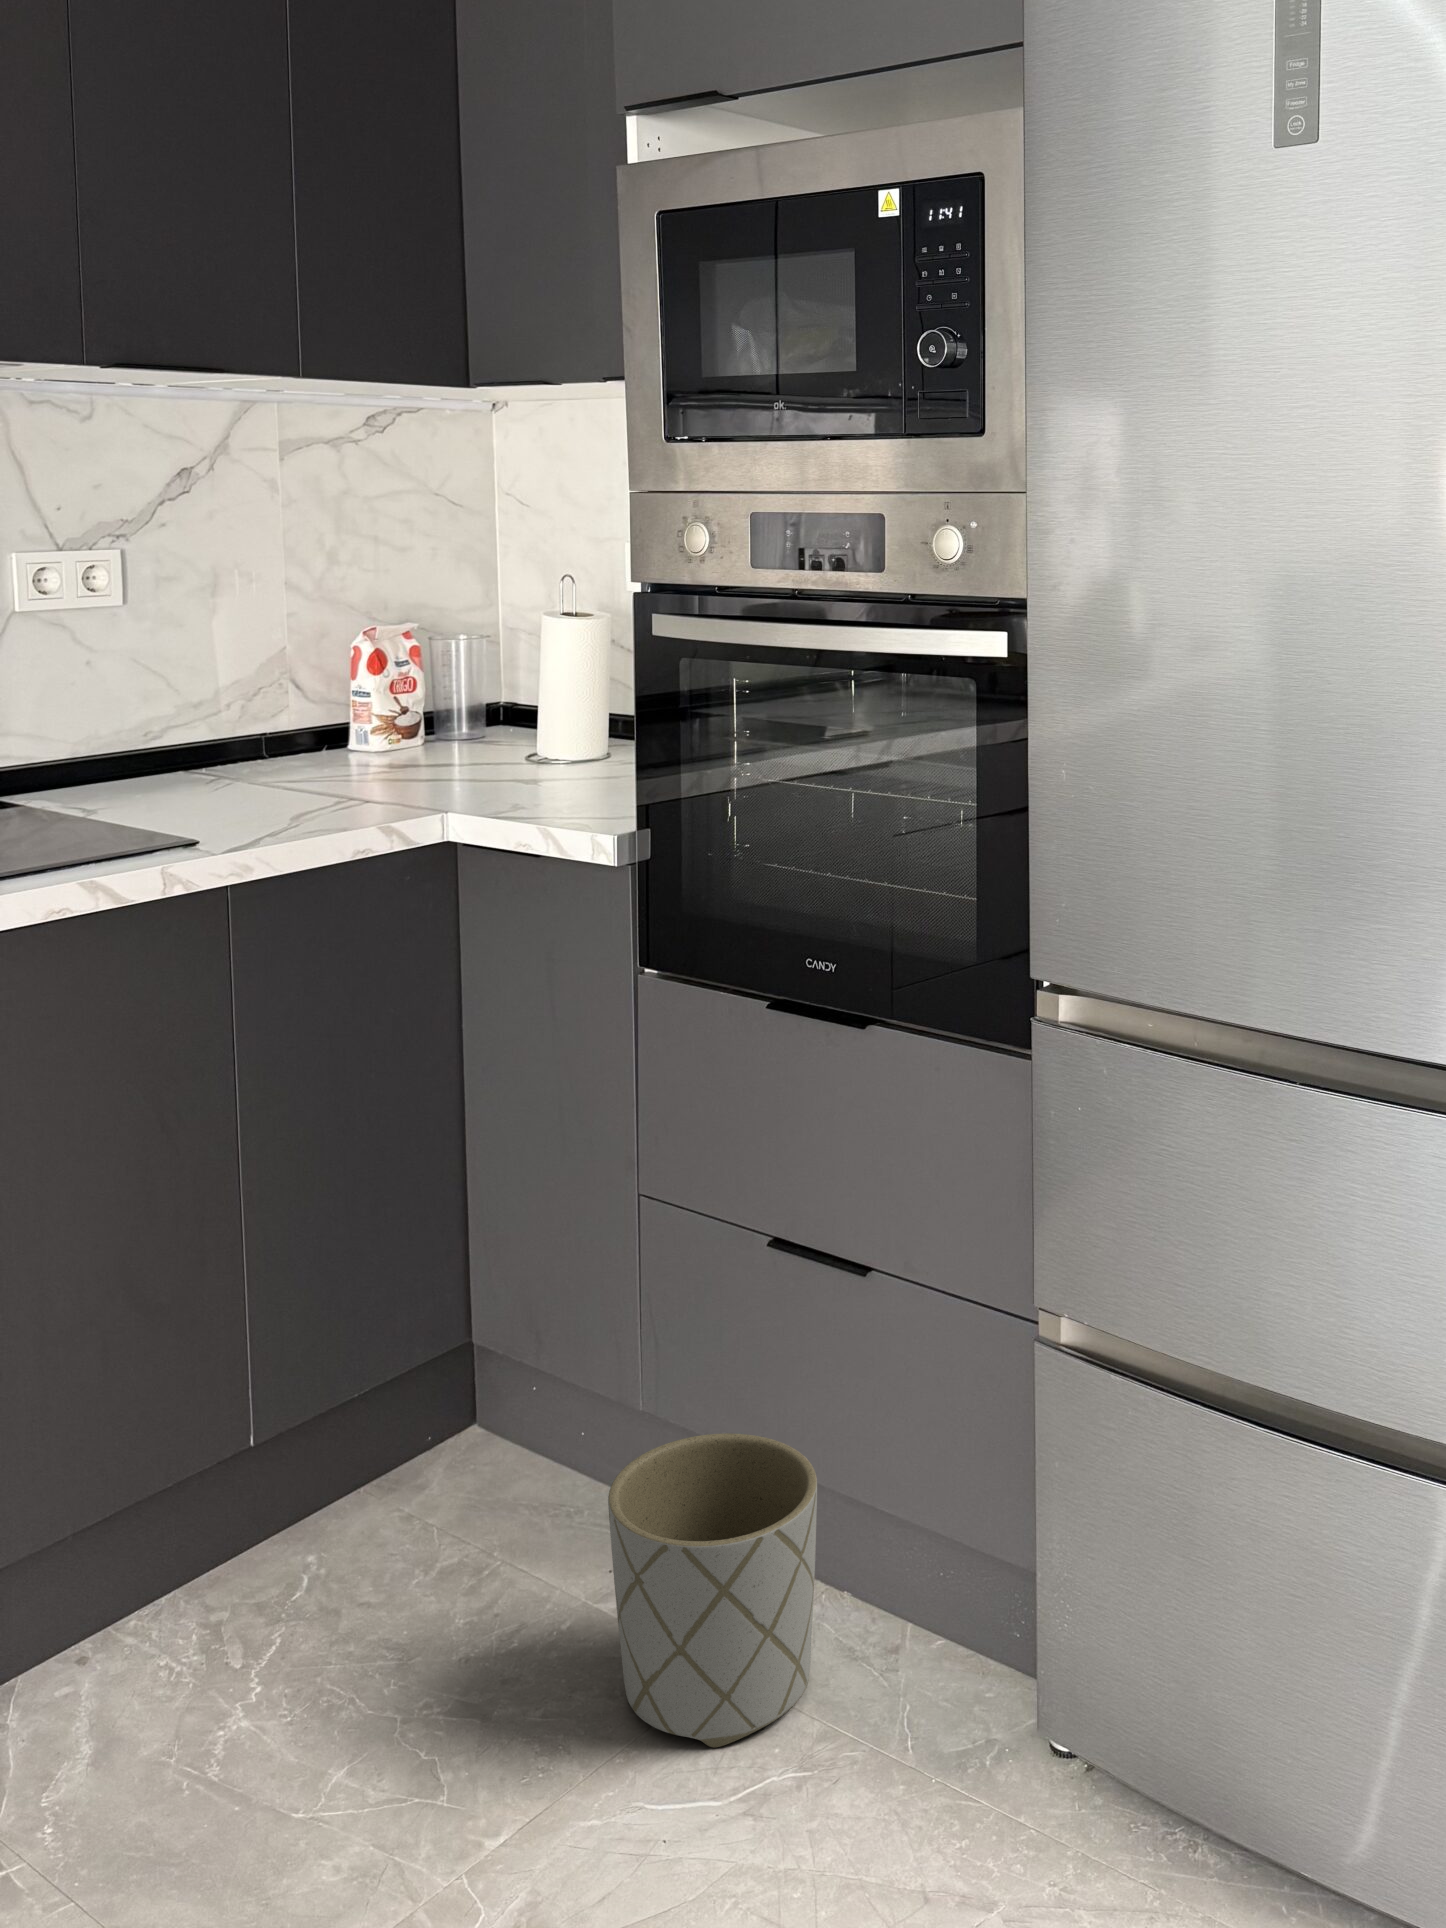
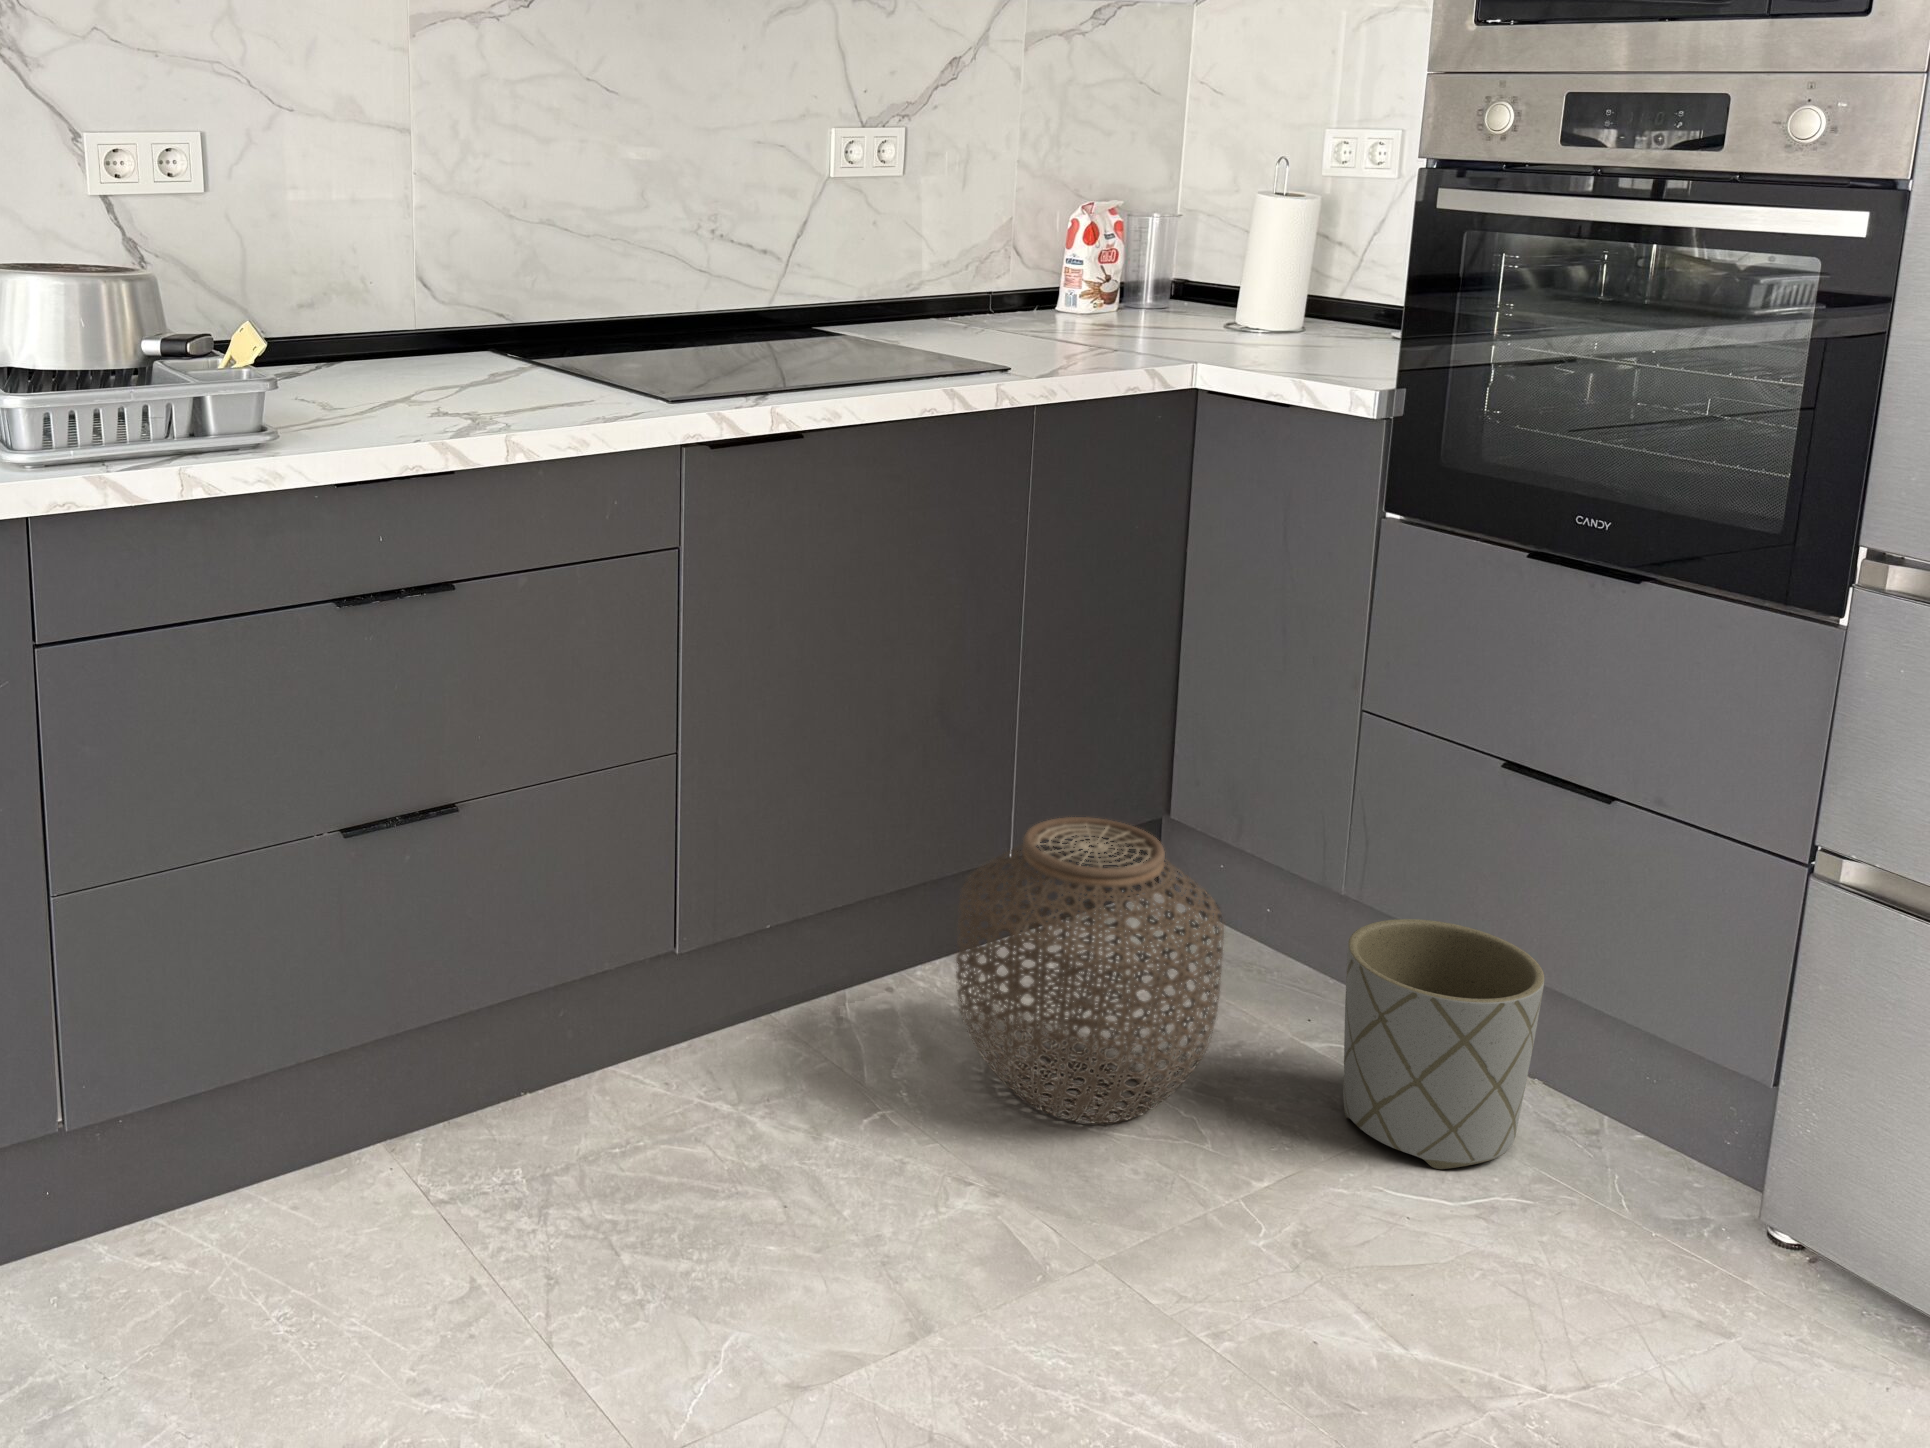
woven basket: none [126,1385,465,1793] -> present [956,817,1224,1124]

